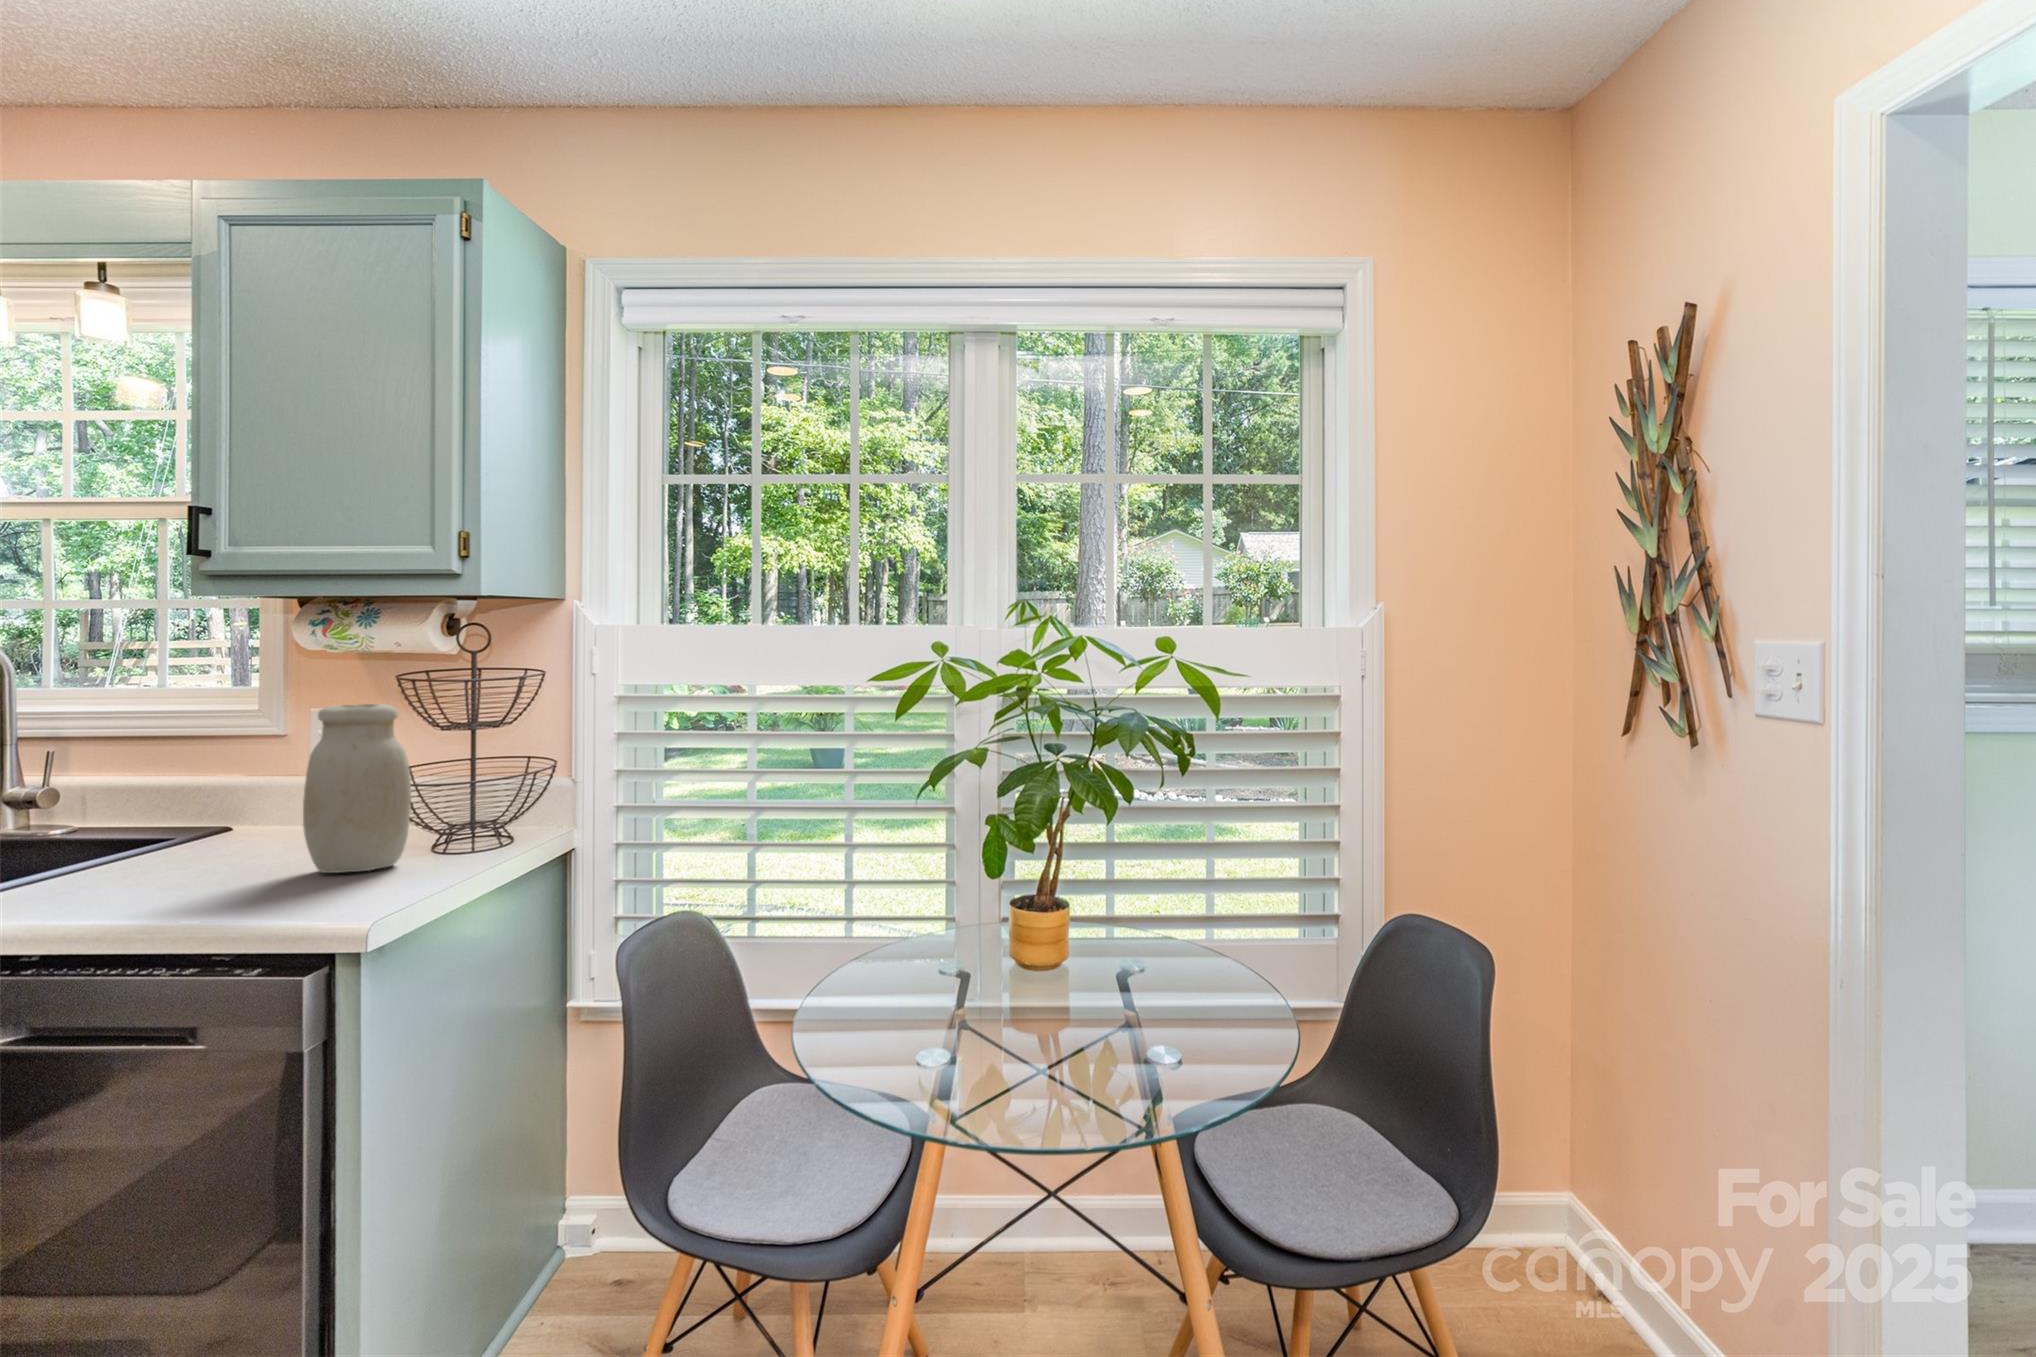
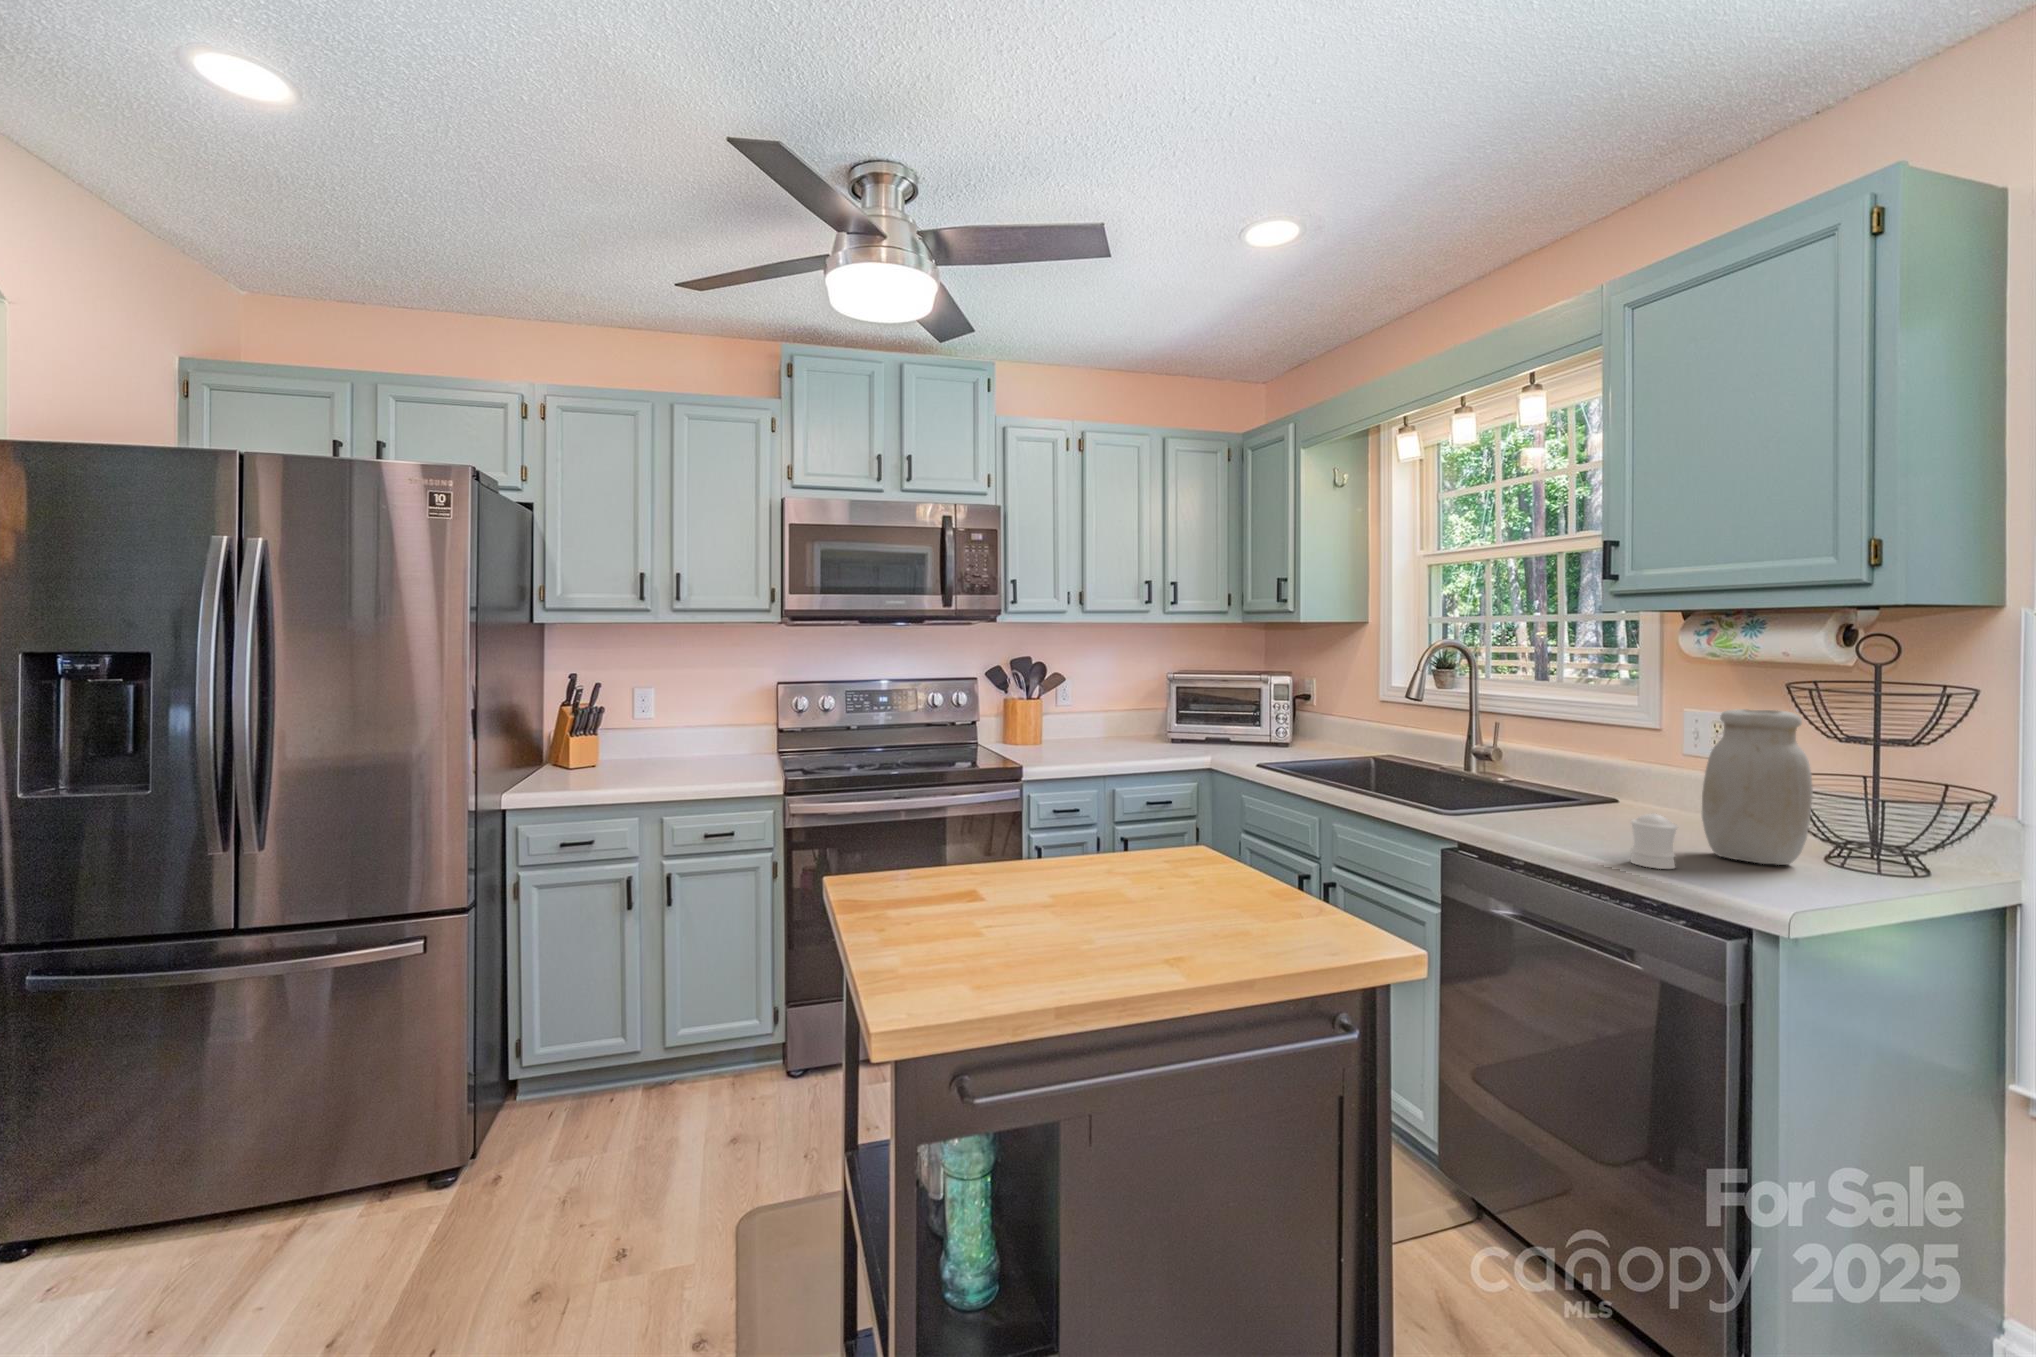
salt shaker: none [204,839,264,908] -> present [1630,813,1678,869]

